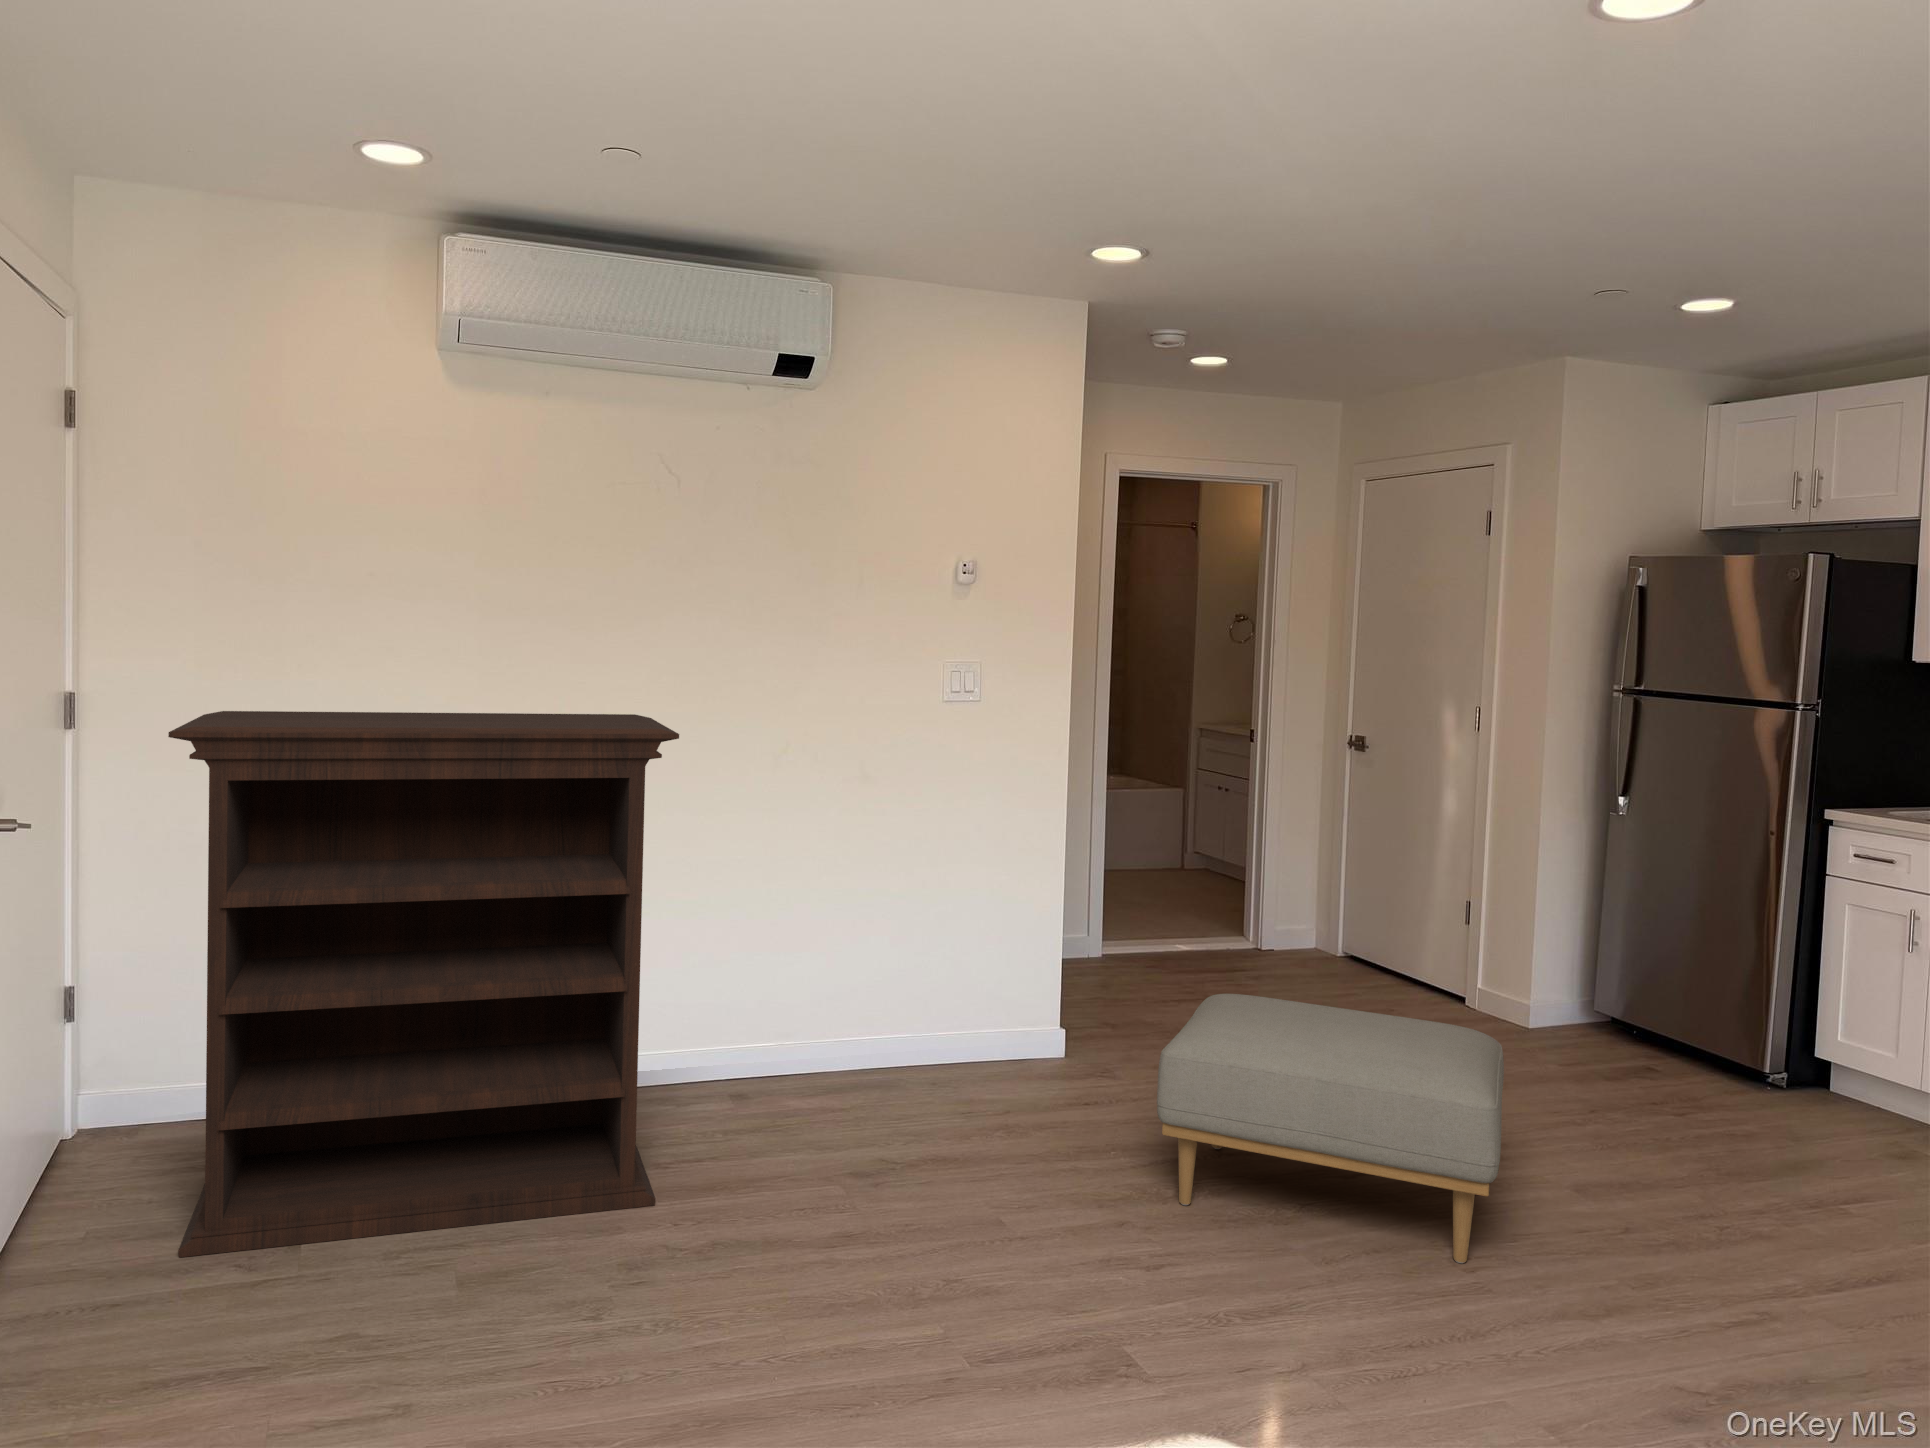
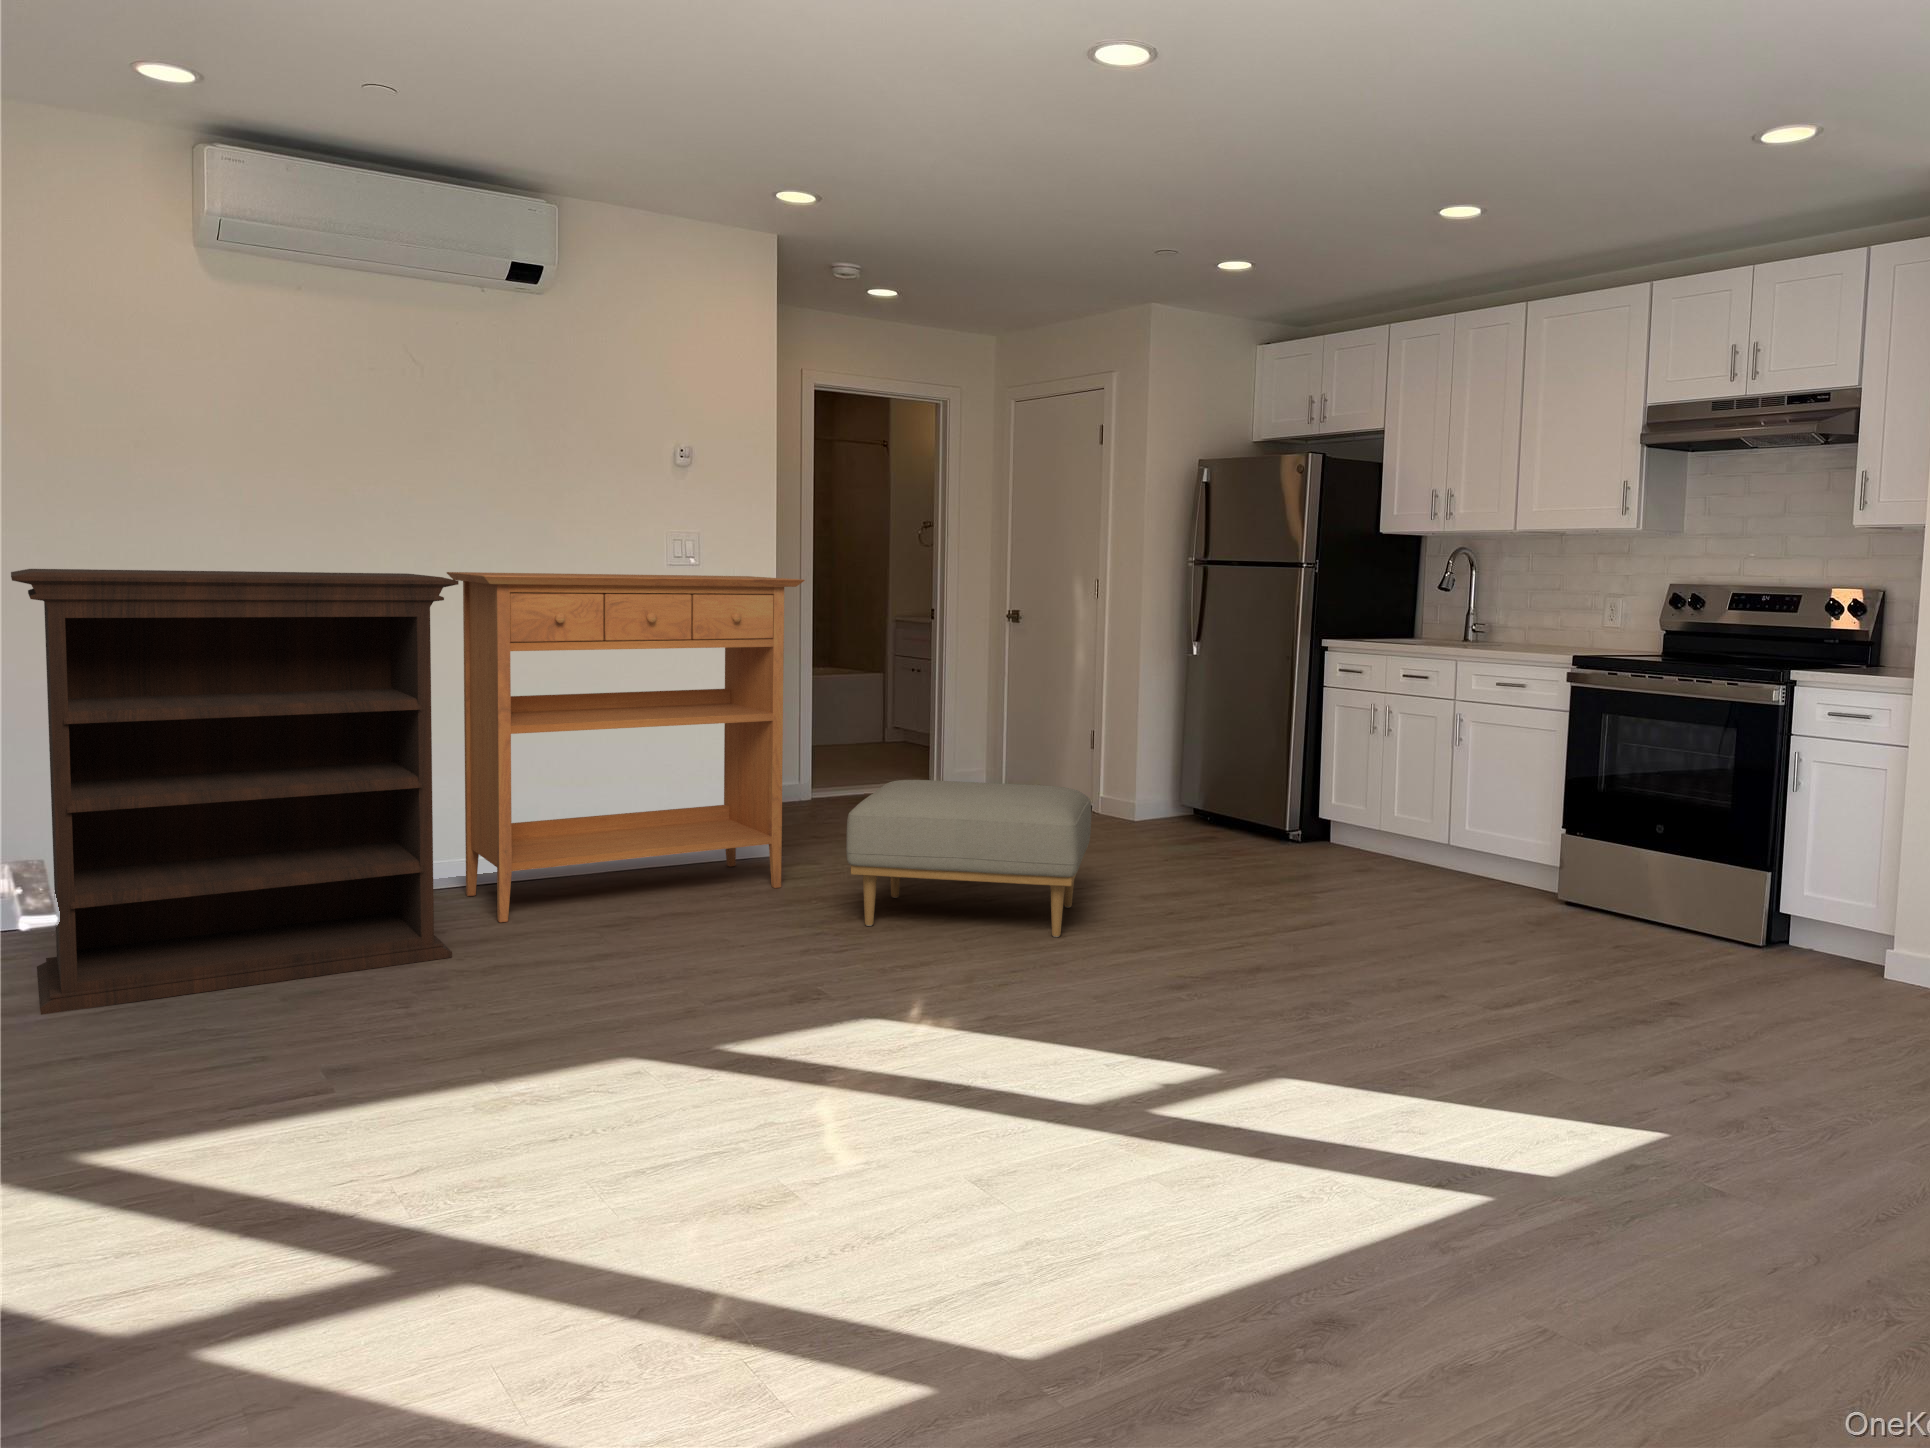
console table: none [688,706,1109,1143] -> present [447,572,805,922]

